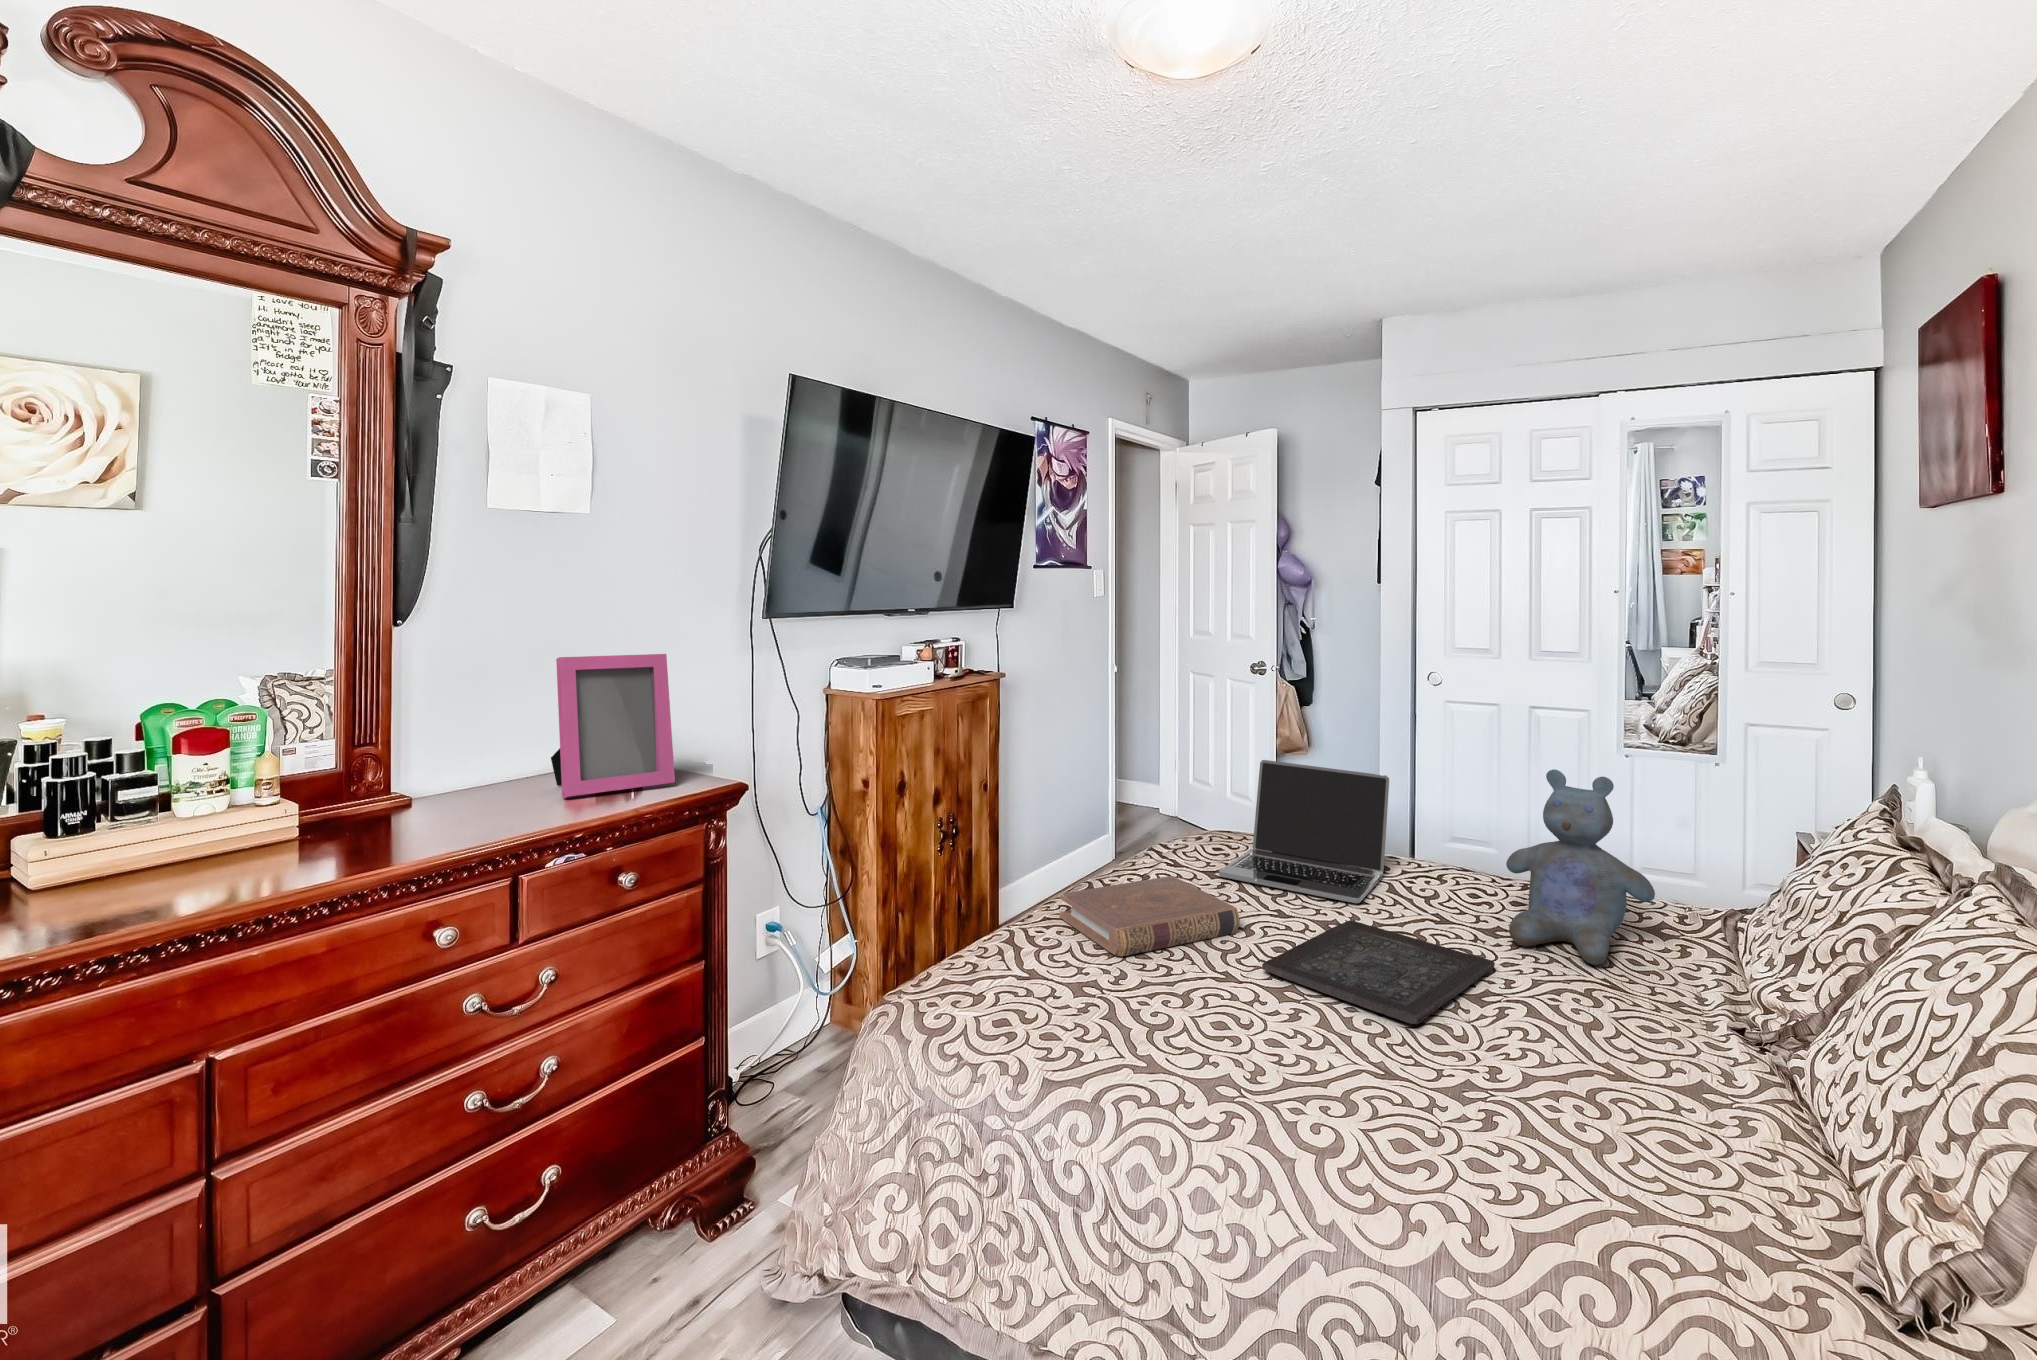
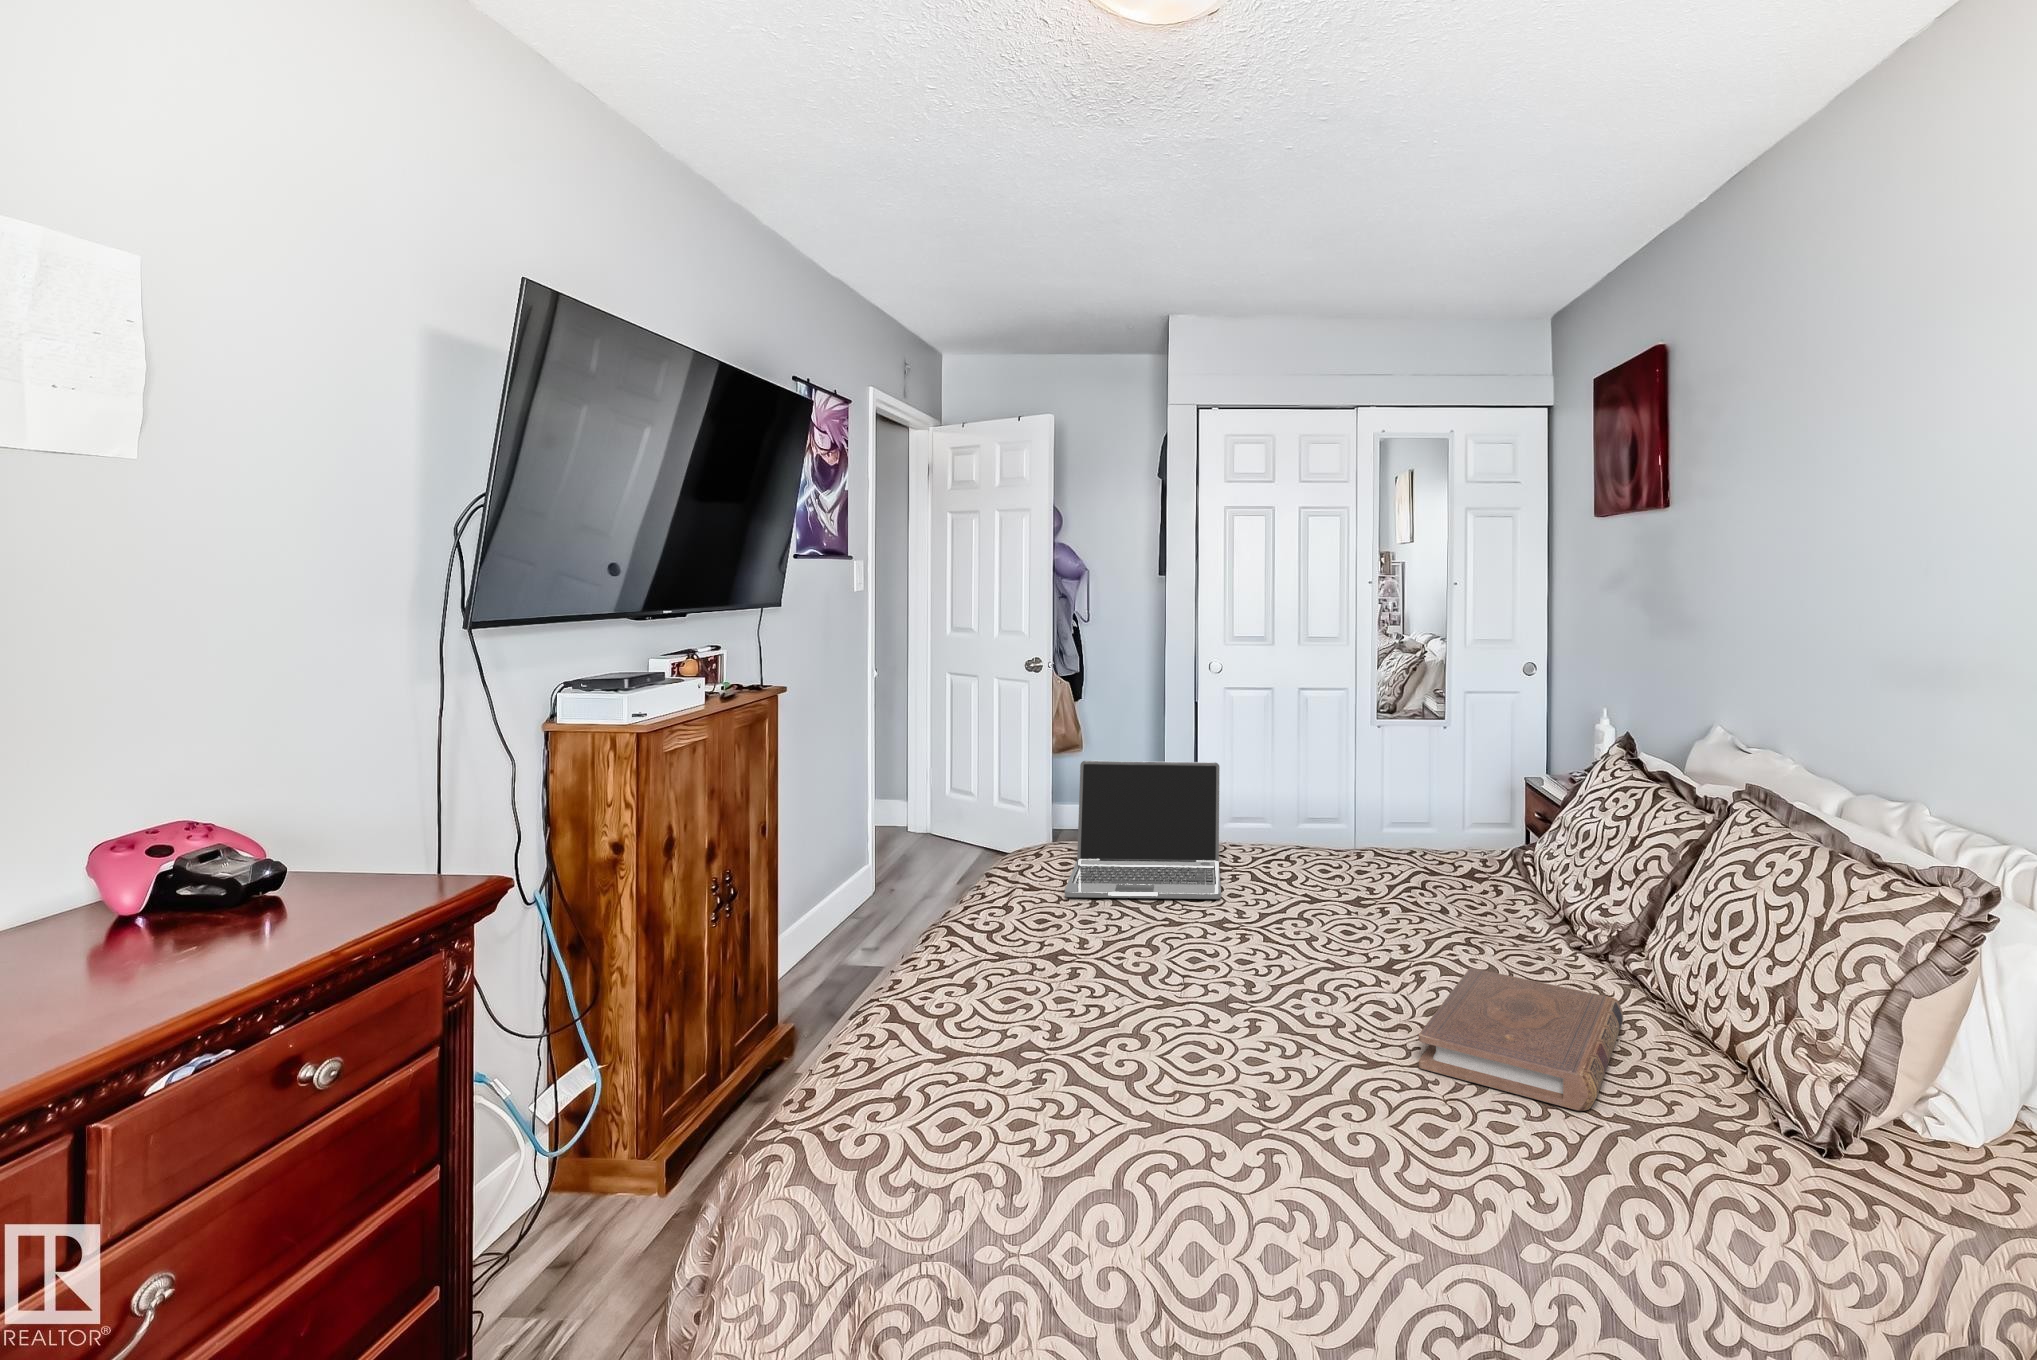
picture frame: present [551,654,675,798] -> none [110,714,368,979]
stuffed bear: present [1506,769,1655,965] -> none [1349,740,1479,915]
book: present [1059,876,1240,956] -> present [1419,968,1623,1111]
tray: present [1262,920,1495,1024] -> none [1189,918,1379,1010]

